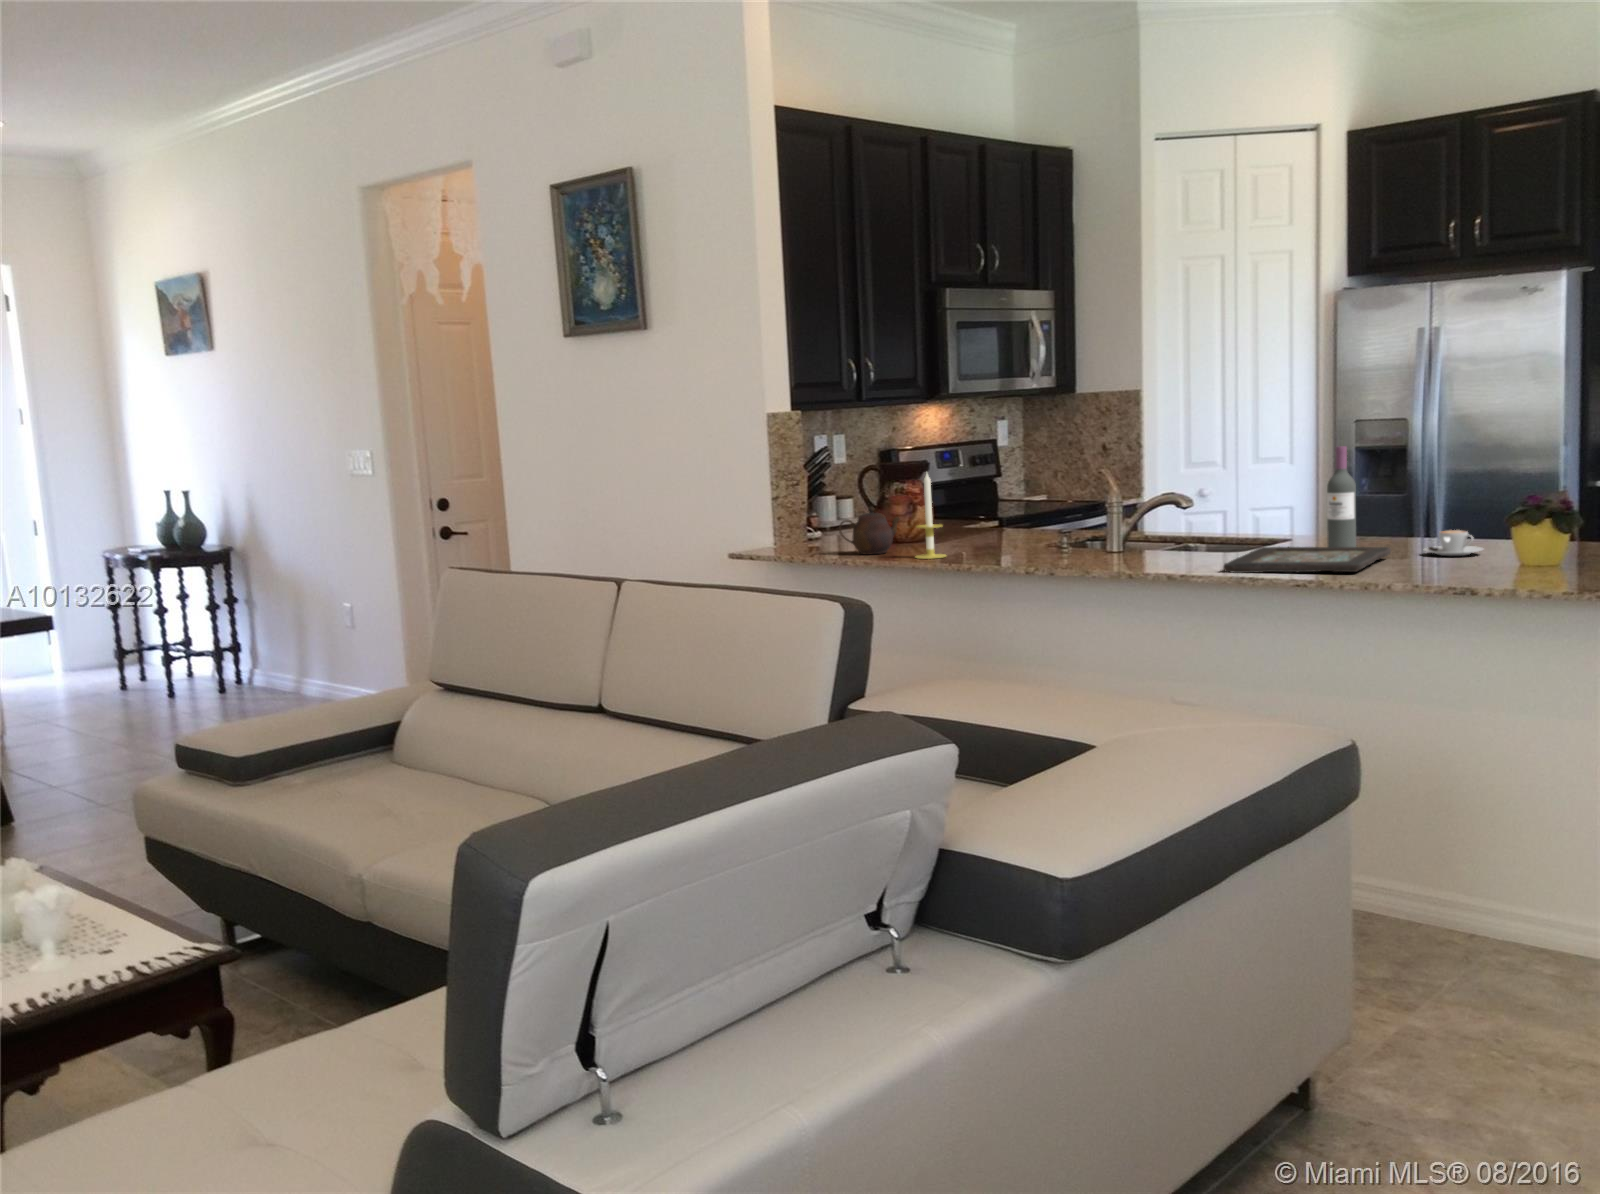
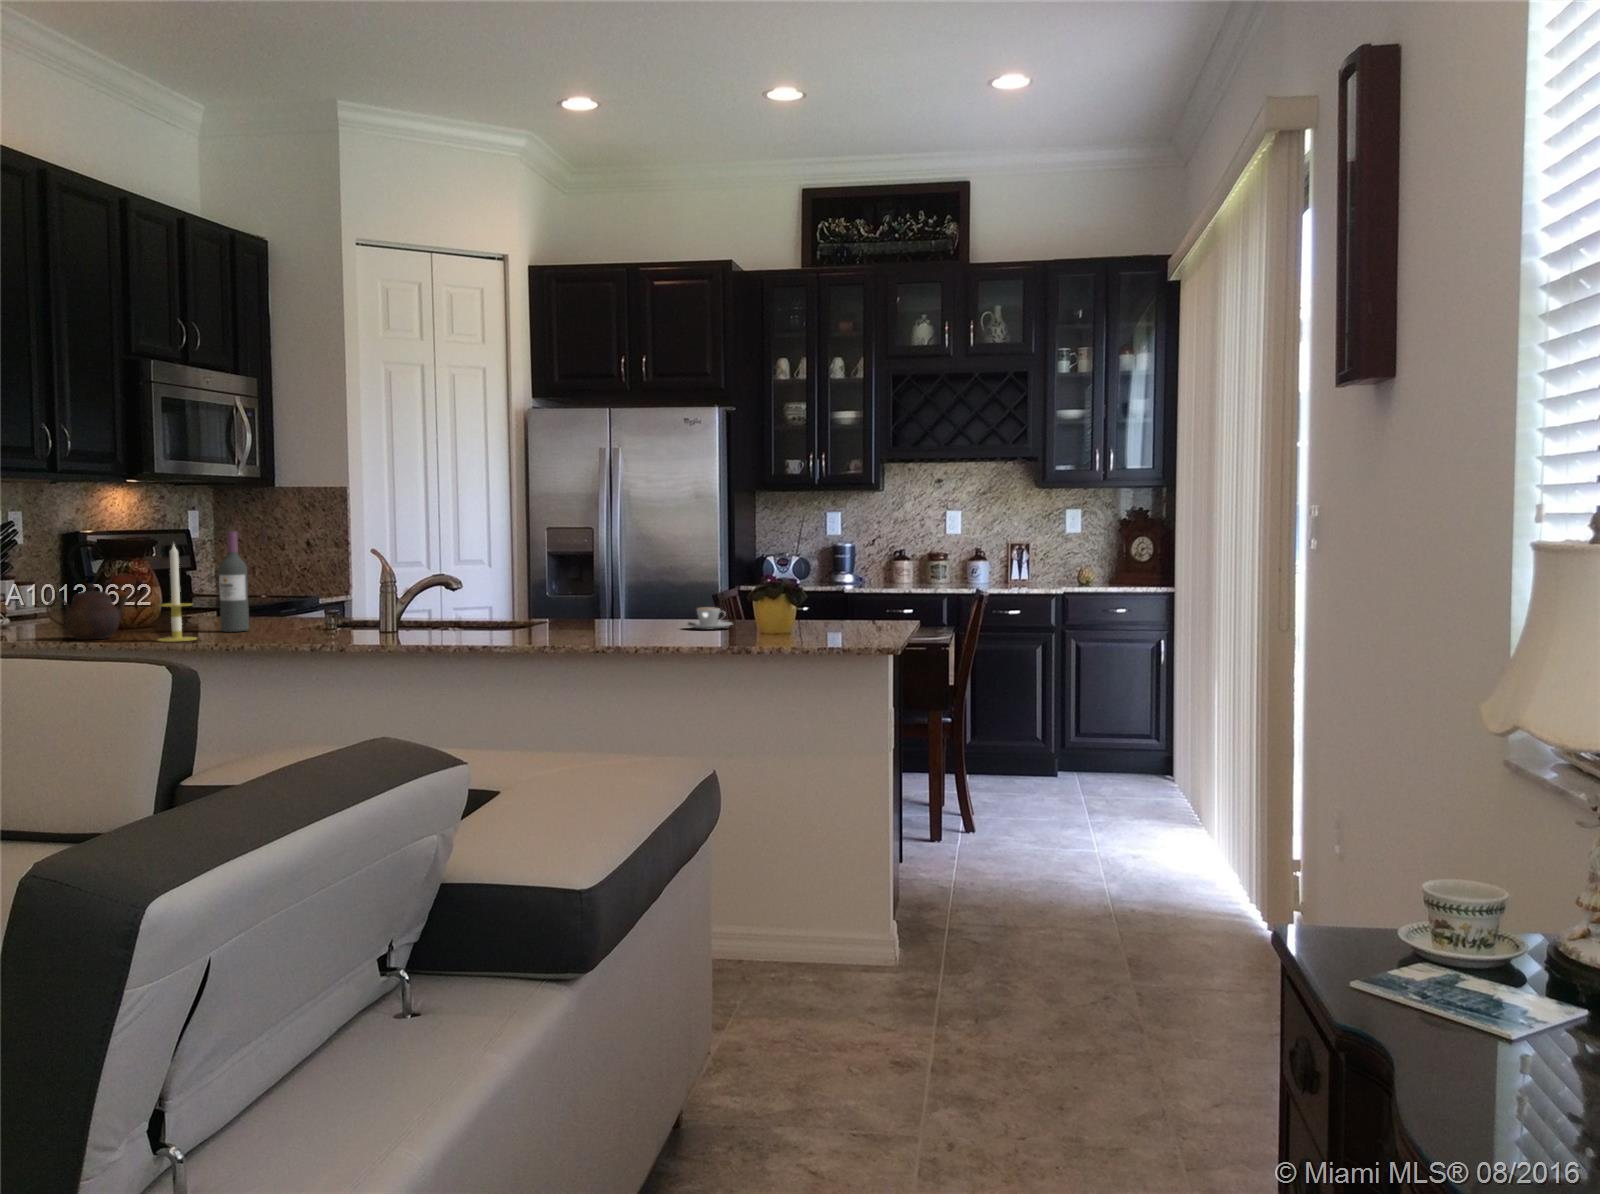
wine bottle: present [1327,446,1356,547] -> present [219,531,249,632]
decorative tray: present [1223,547,1391,573] -> none [533,622,664,644]

